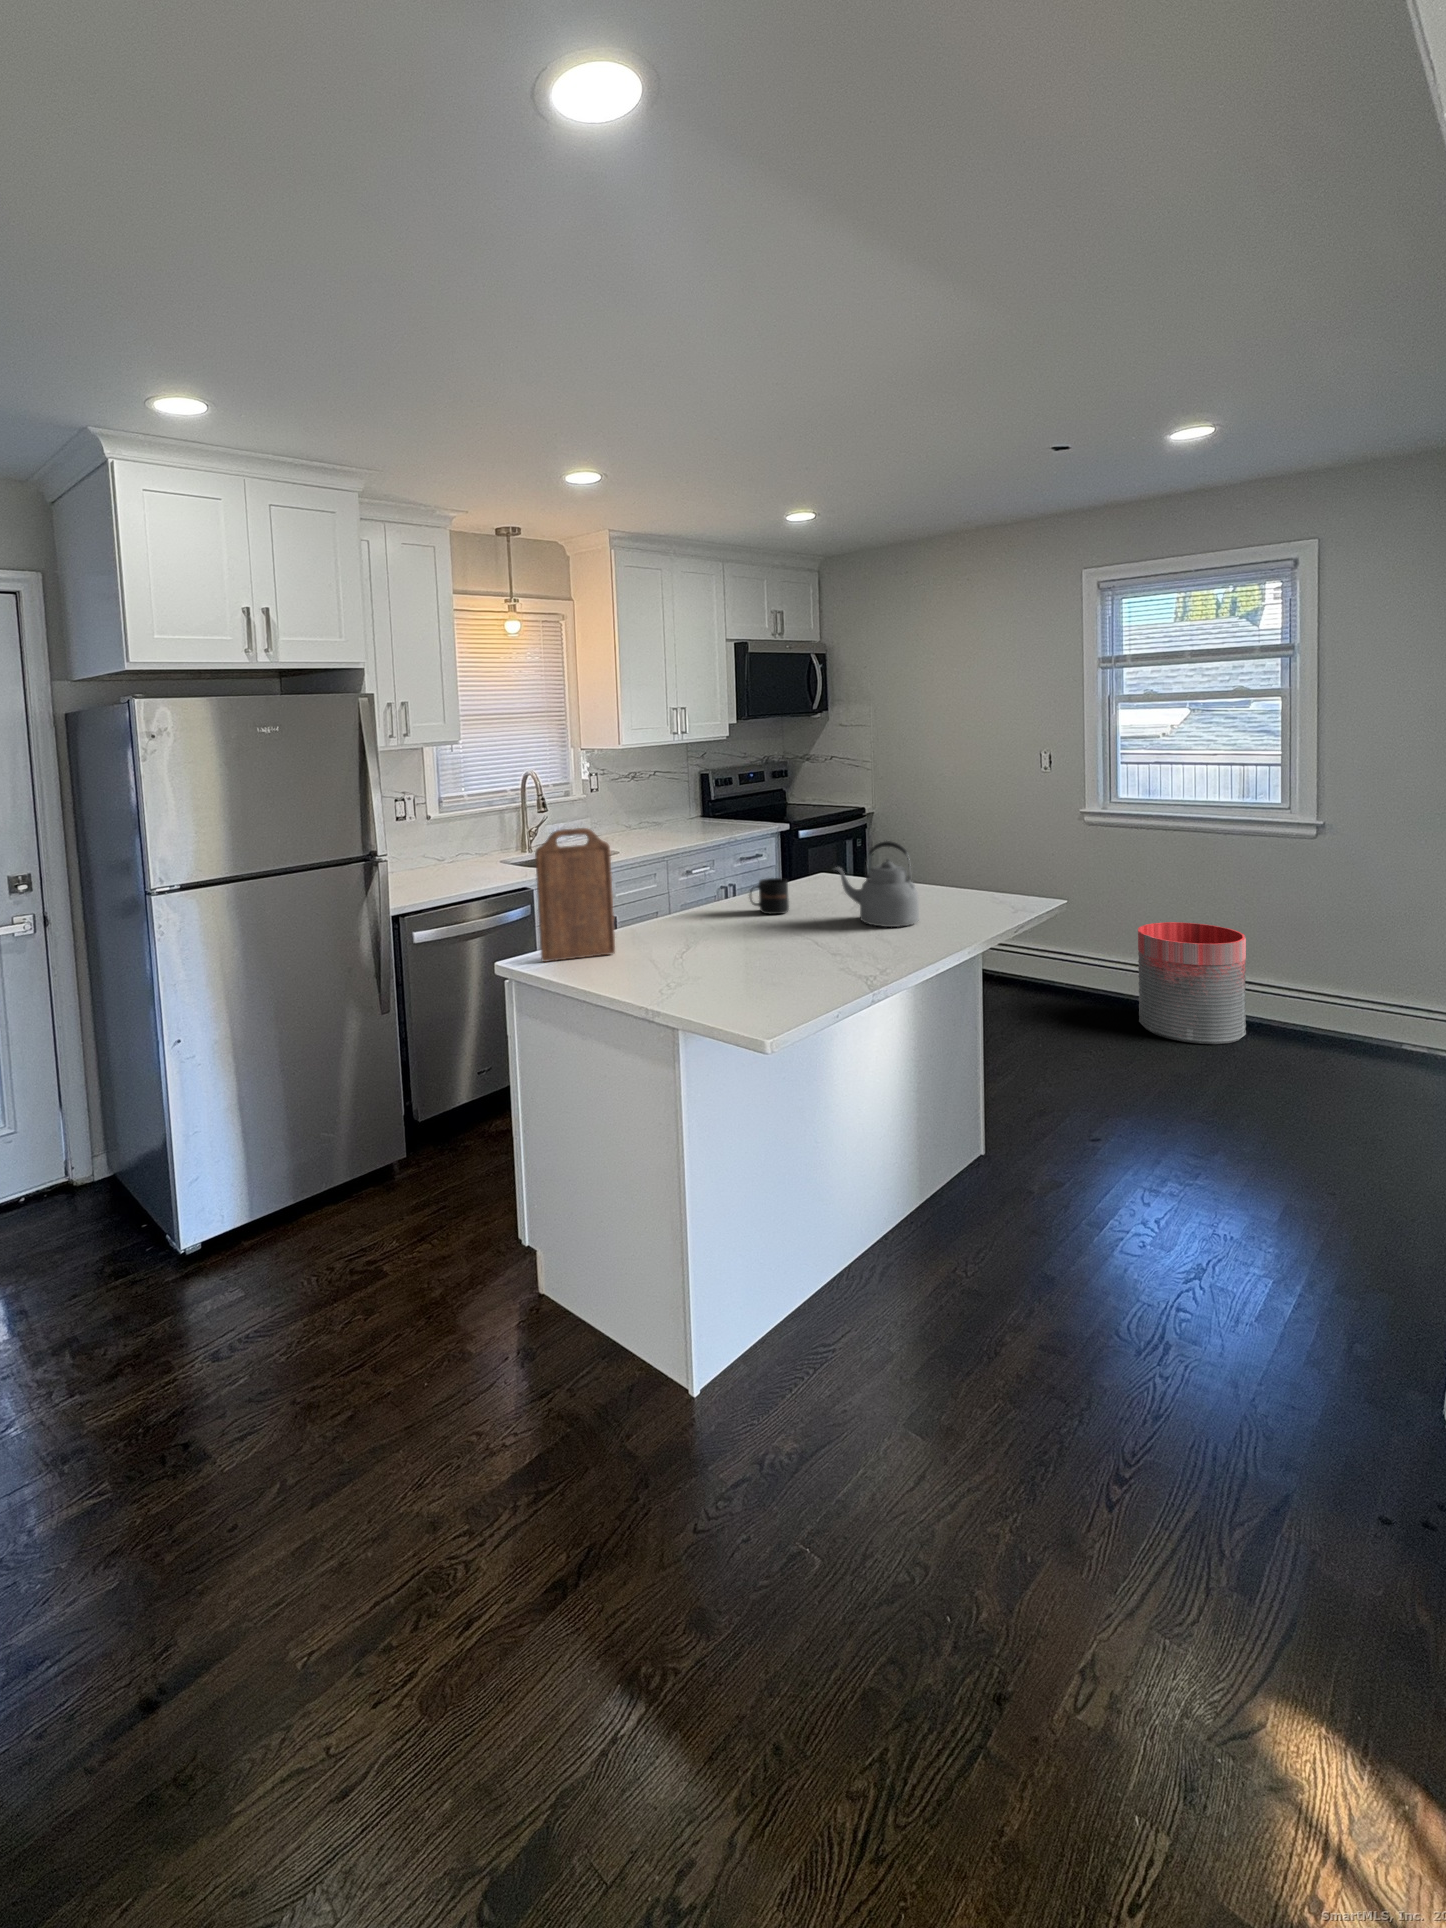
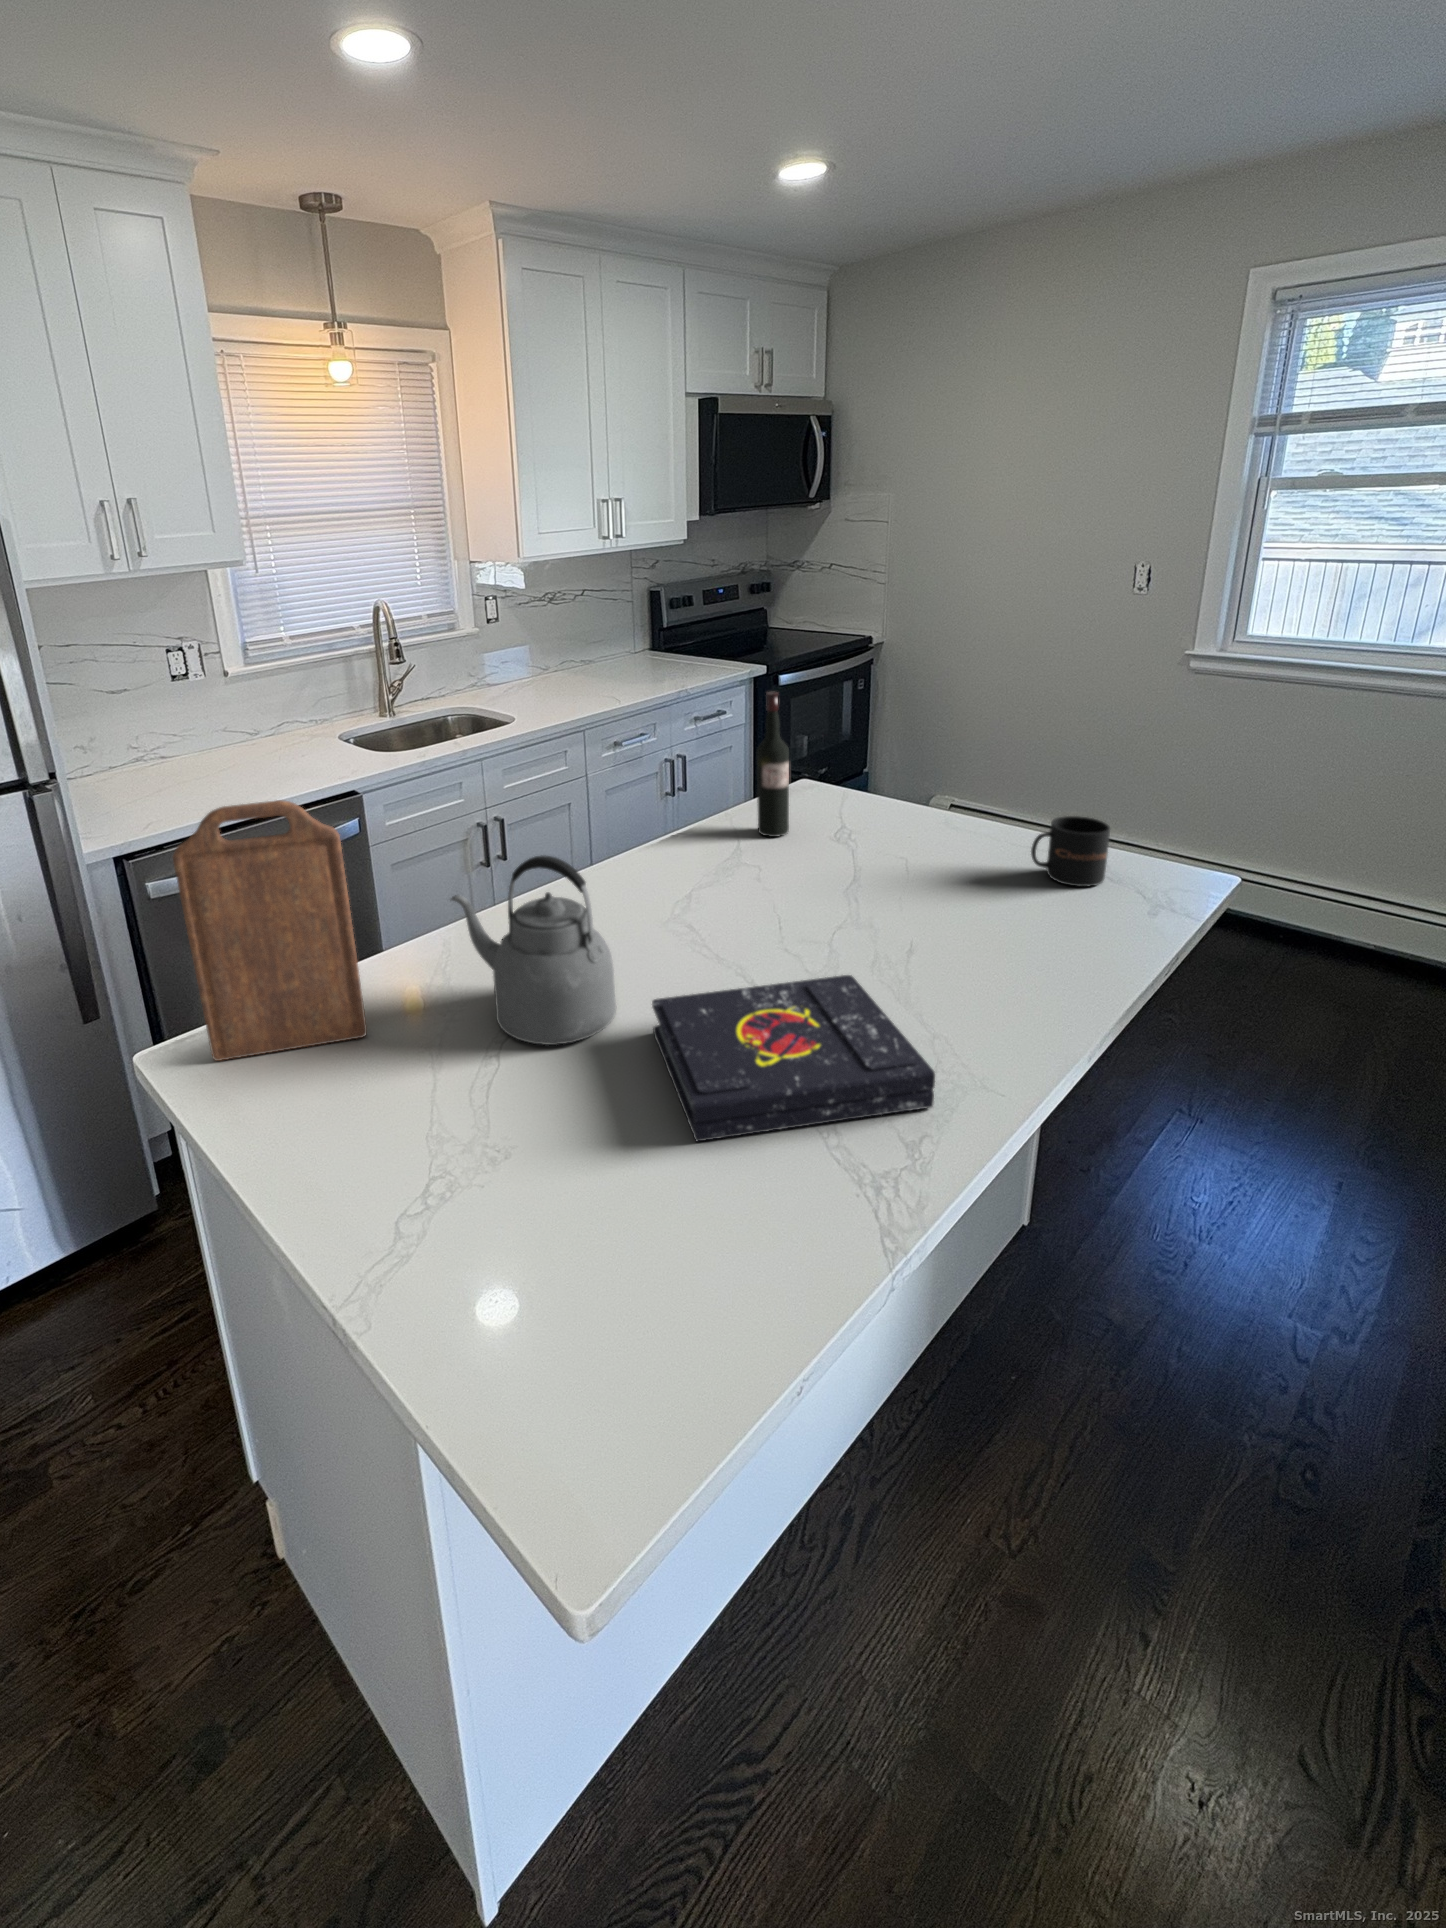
wine bottle: none [797,807,818,893] -> present [757,692,789,837]
kettle: present [834,841,919,927] -> present [451,855,616,1045]
mug: present [750,878,789,914] -> present [1031,816,1110,886]
book: none [760,922,897,970] -> present [652,975,935,1141]
trash can: present [1138,922,1246,1044] -> none [1238,817,1428,999]

